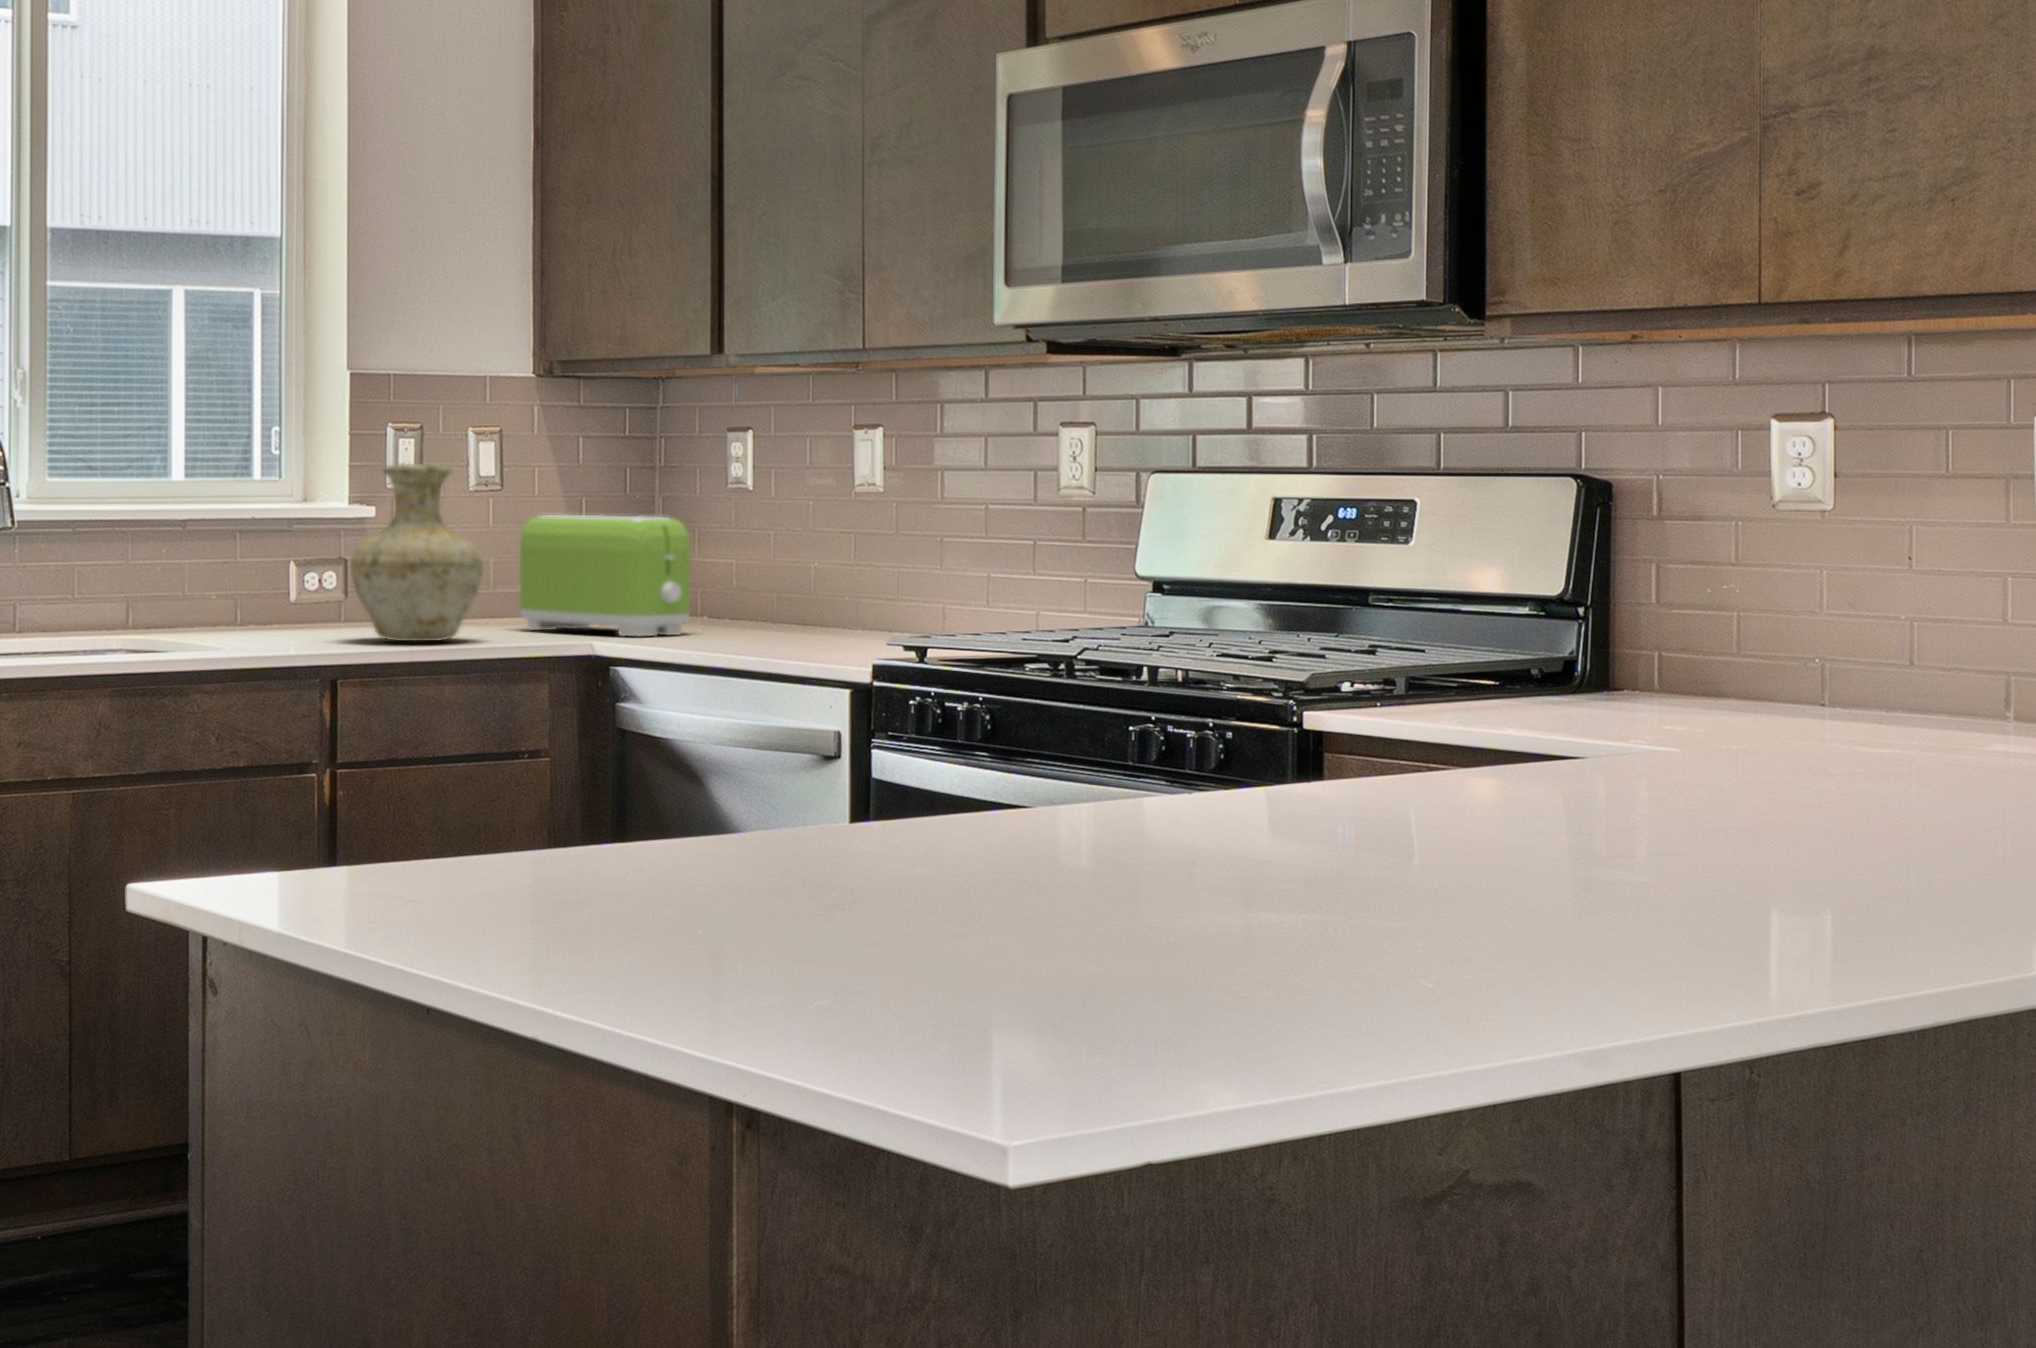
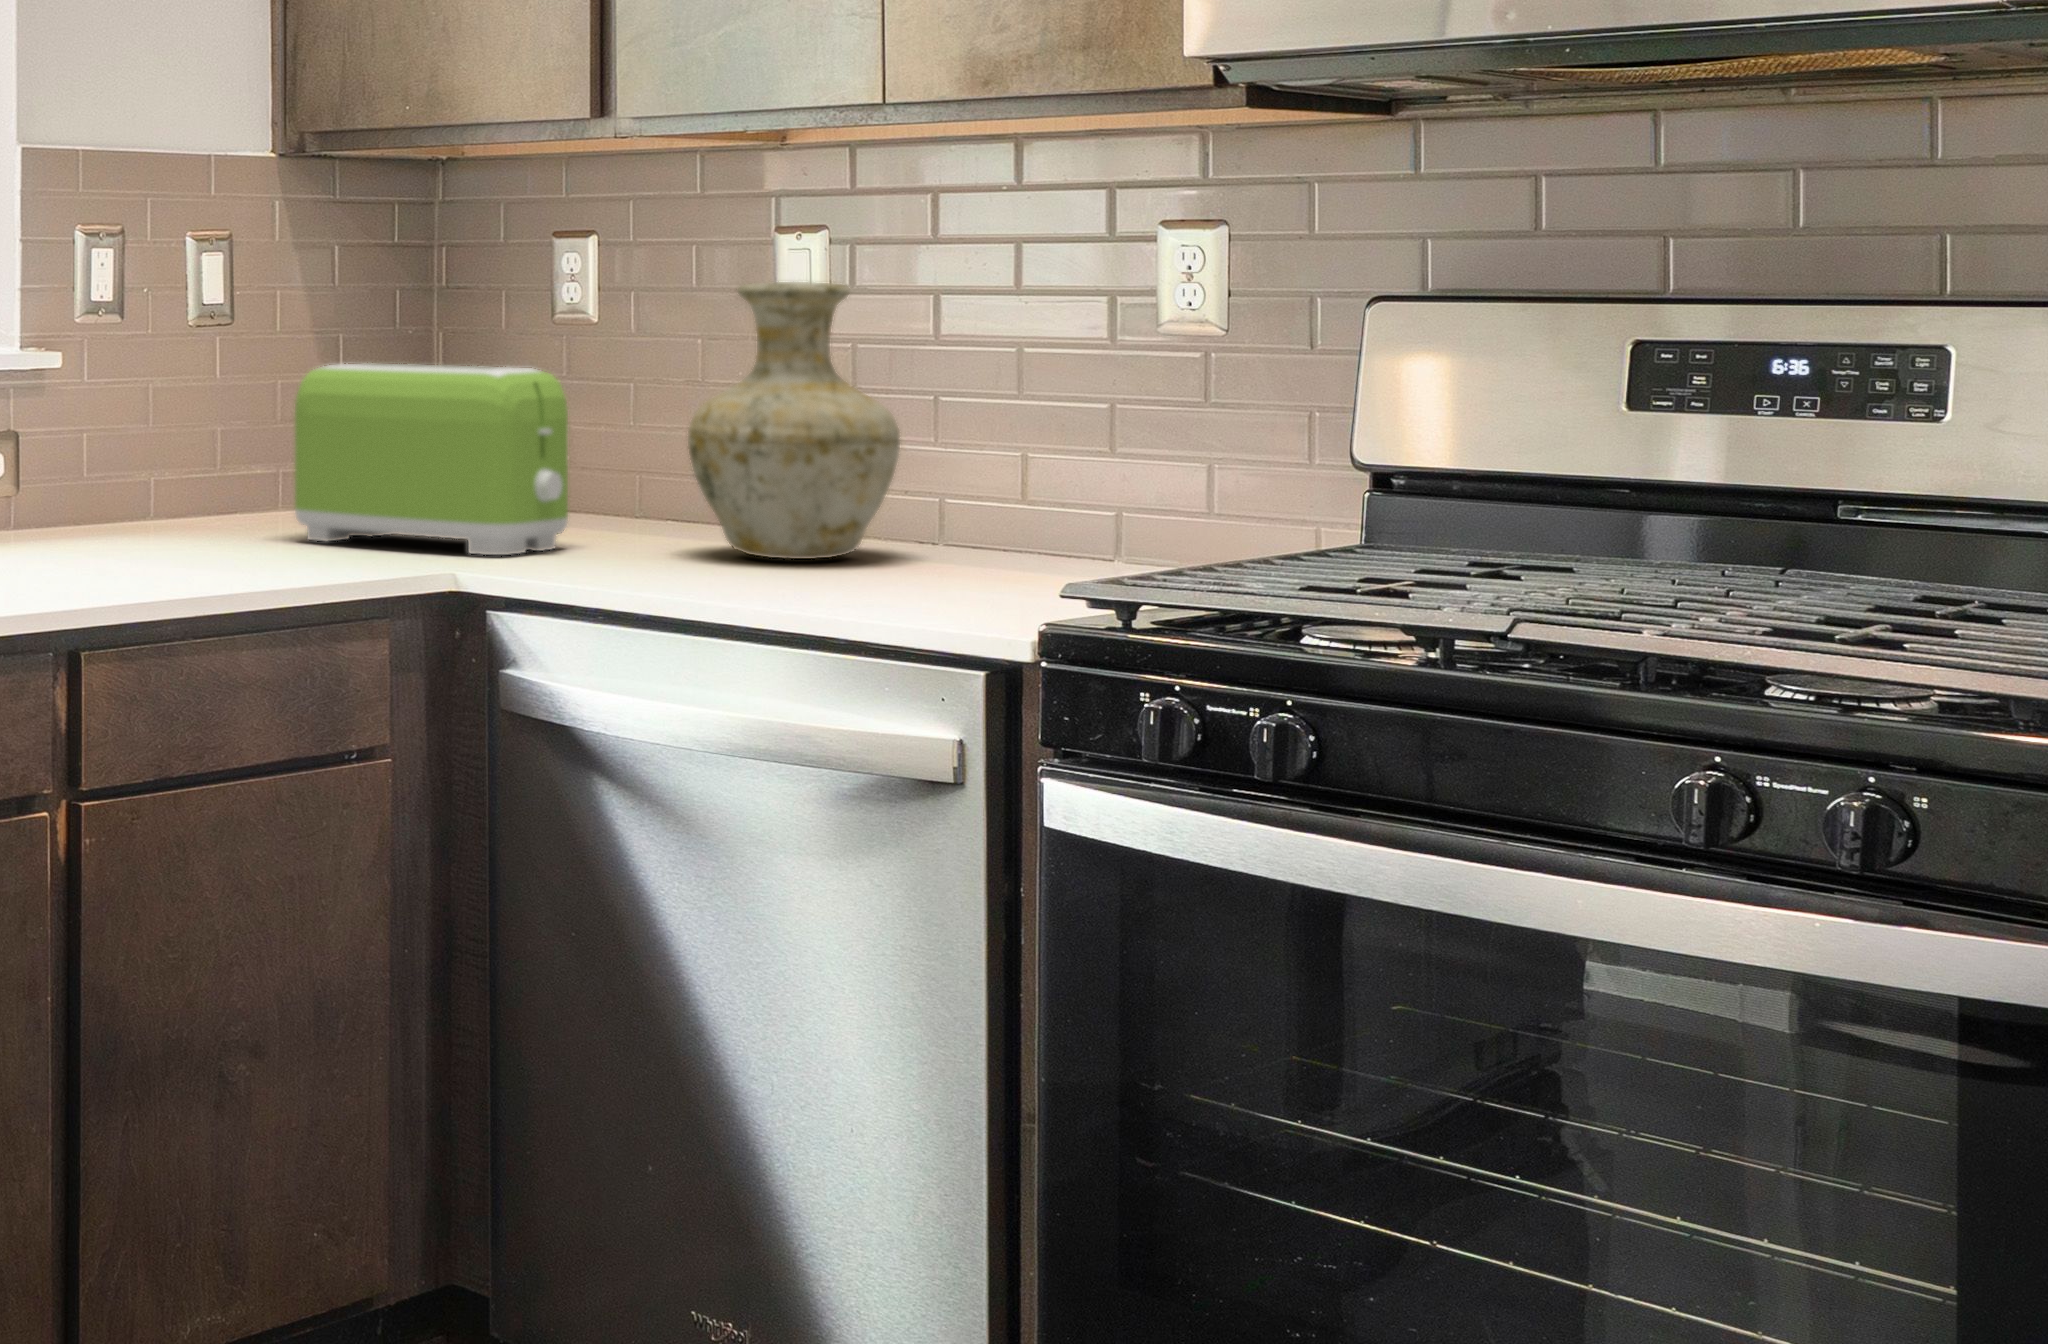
vase: present [351,464,483,641] -> present [688,282,900,559]

